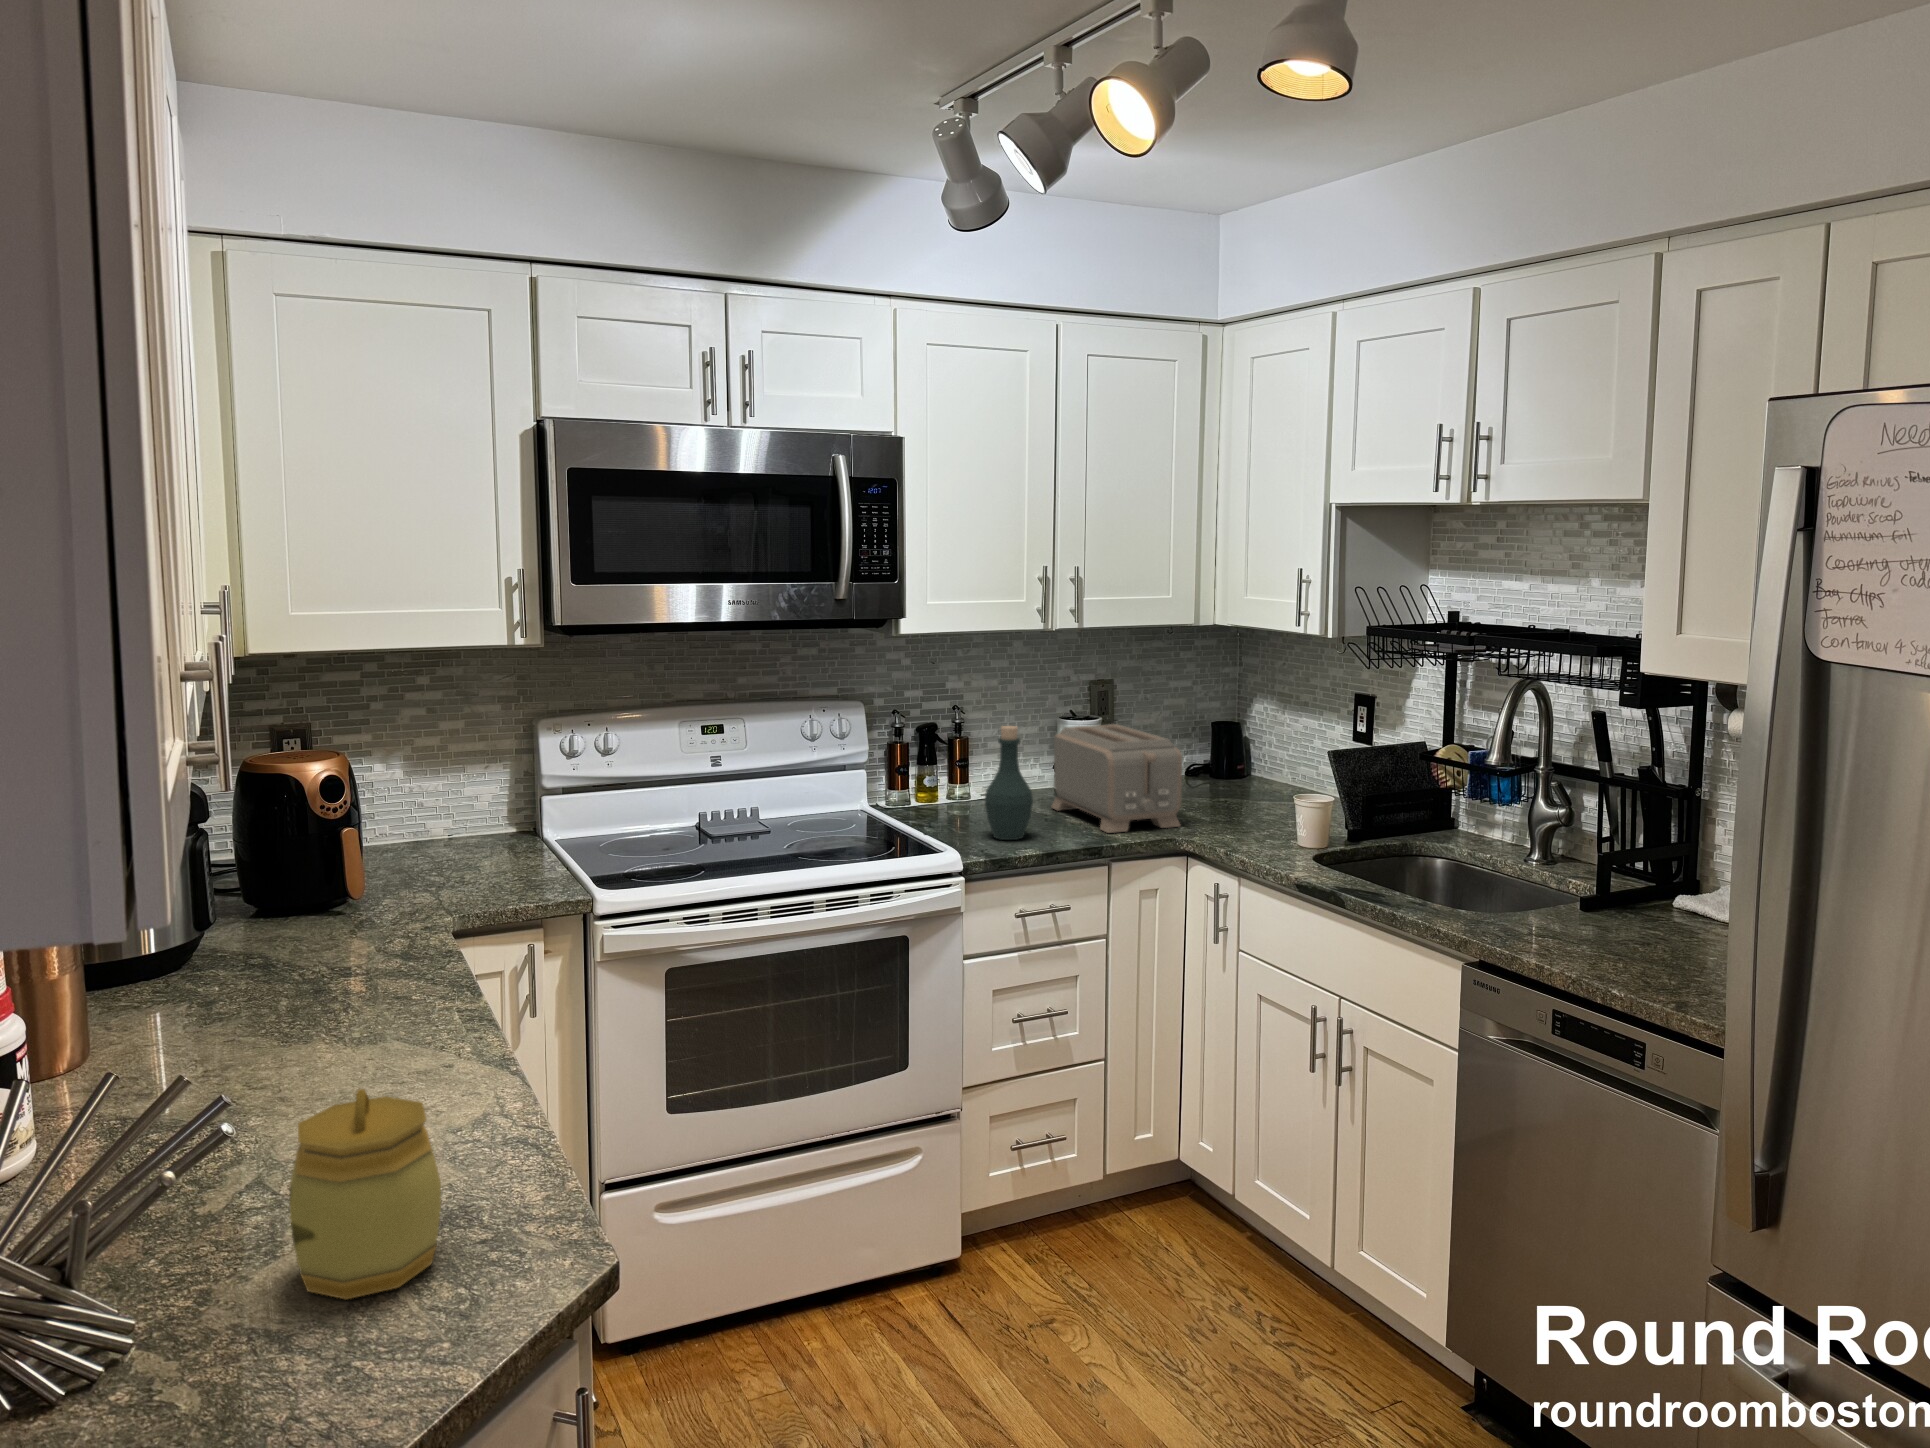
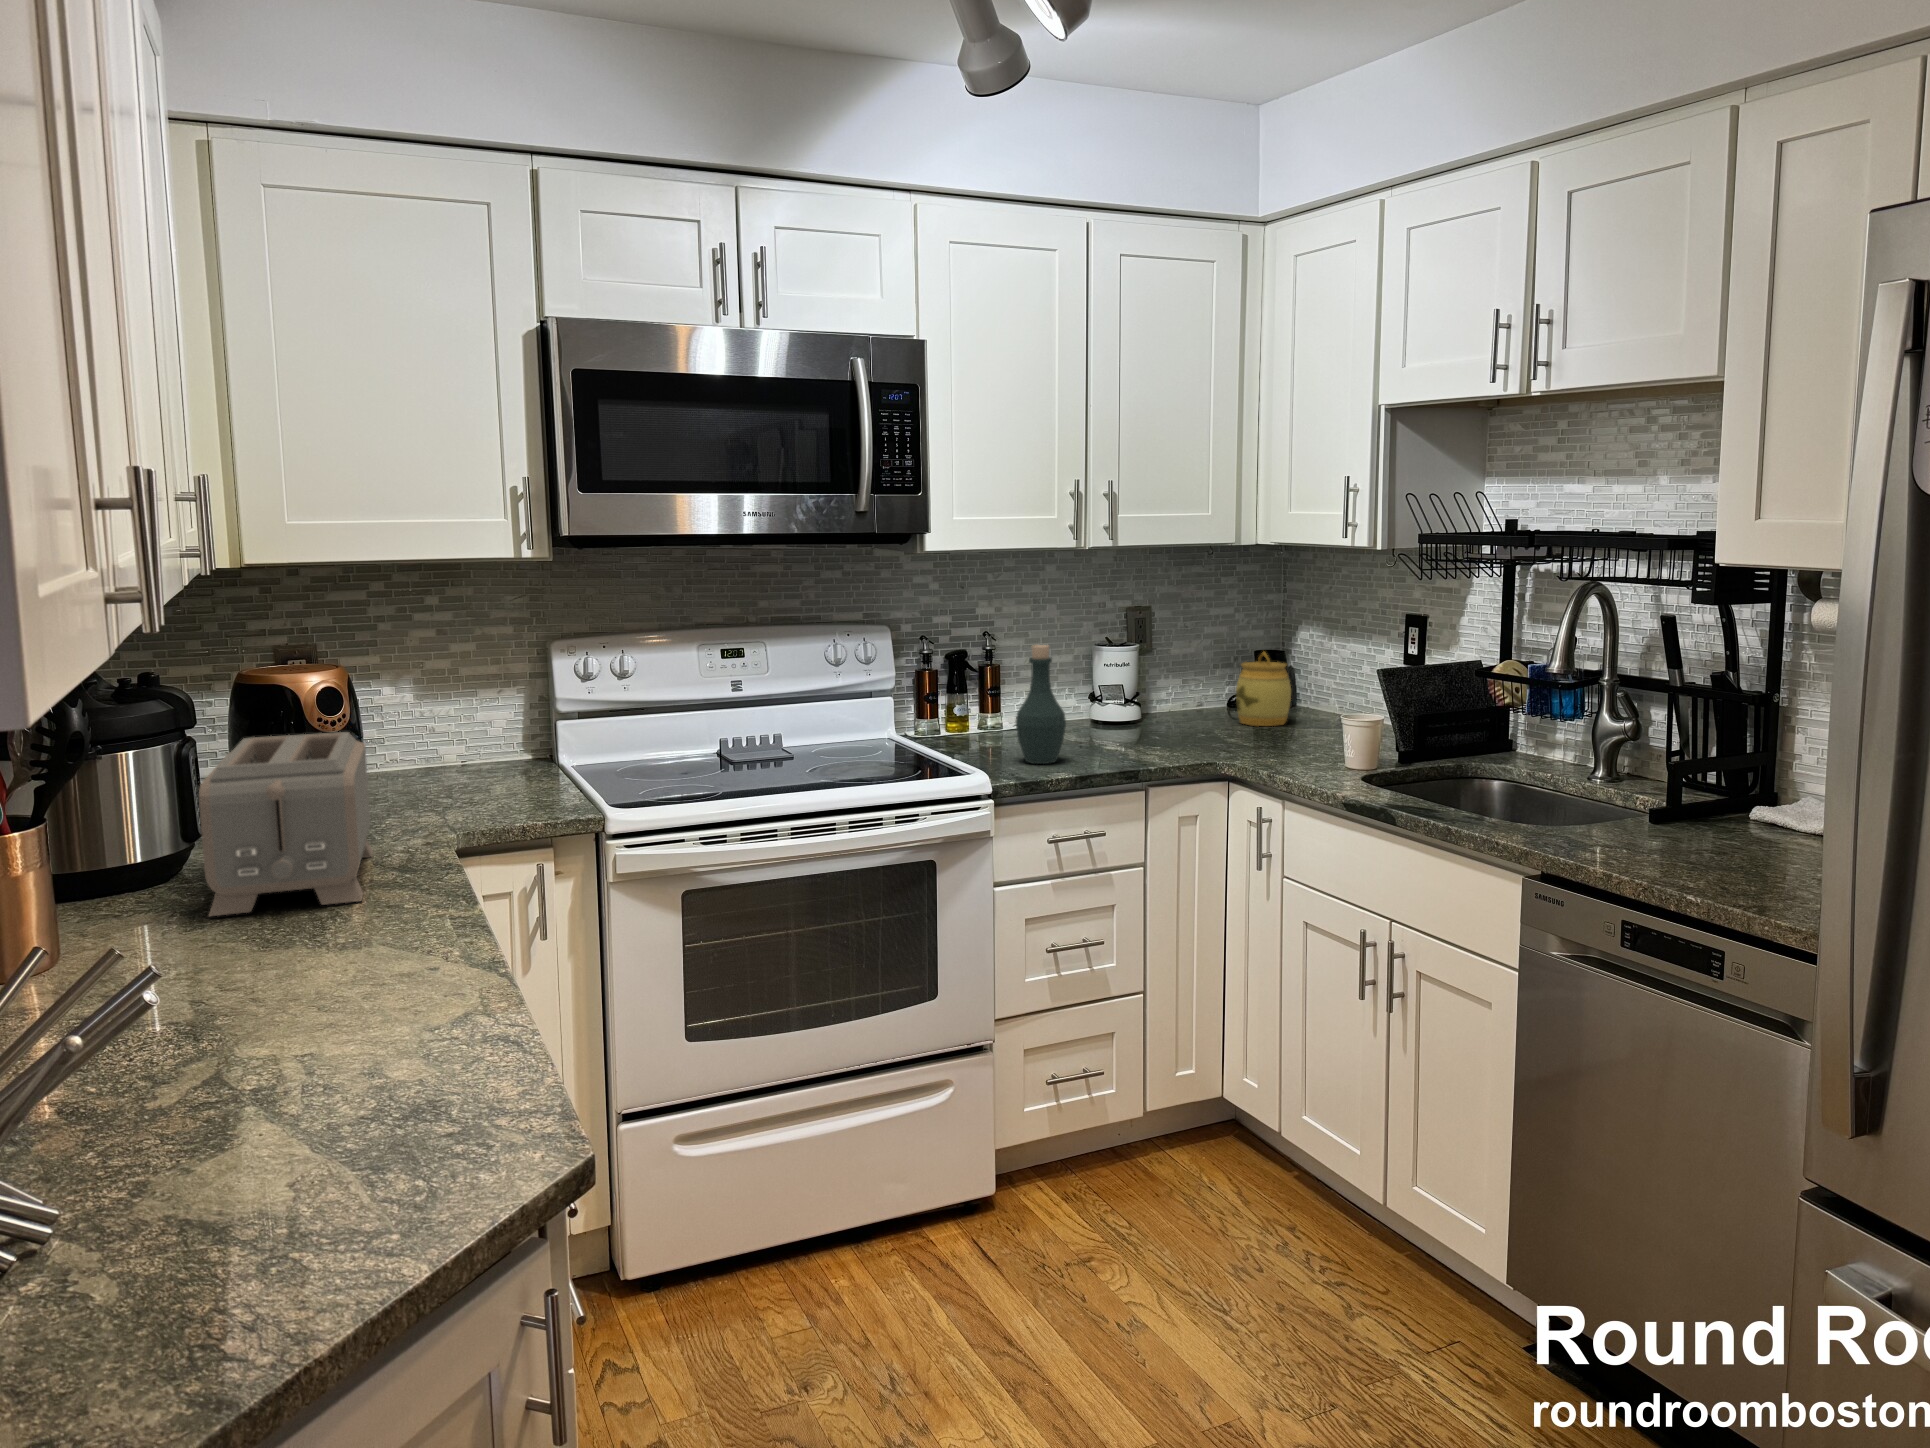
toaster: present [1052,724,1182,833] -> present [199,732,373,916]
jar: present [289,1089,441,1299] -> present [1236,652,1291,726]

